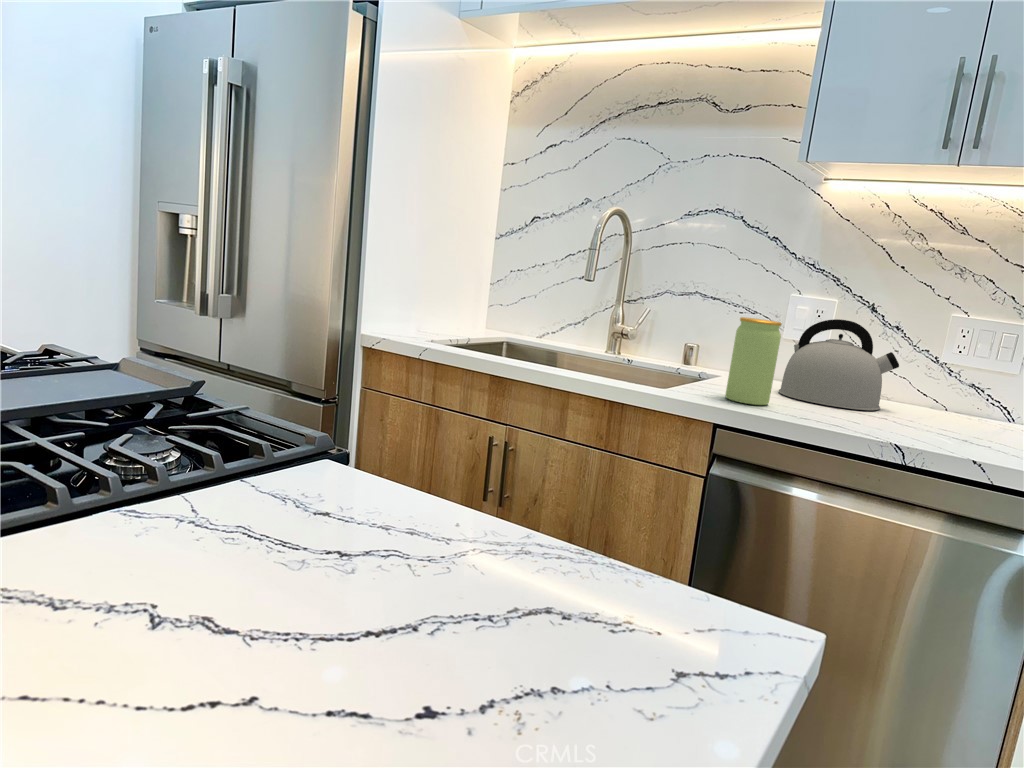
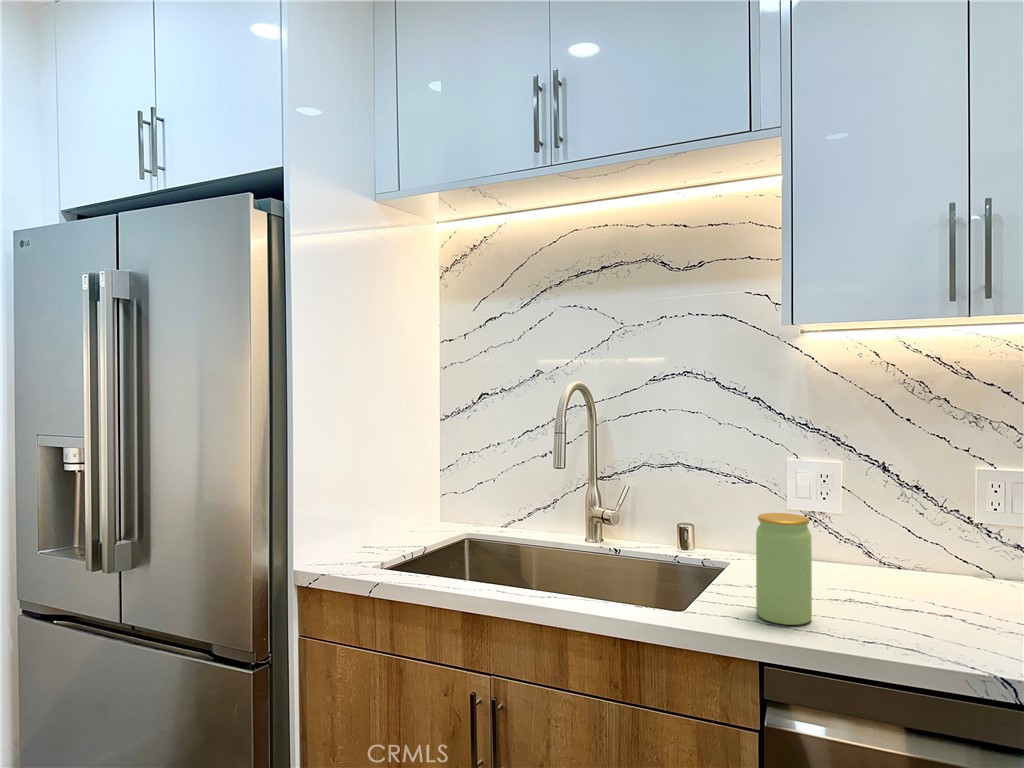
kettle: present [779,319,899,410] -> none [804,492,940,603]

